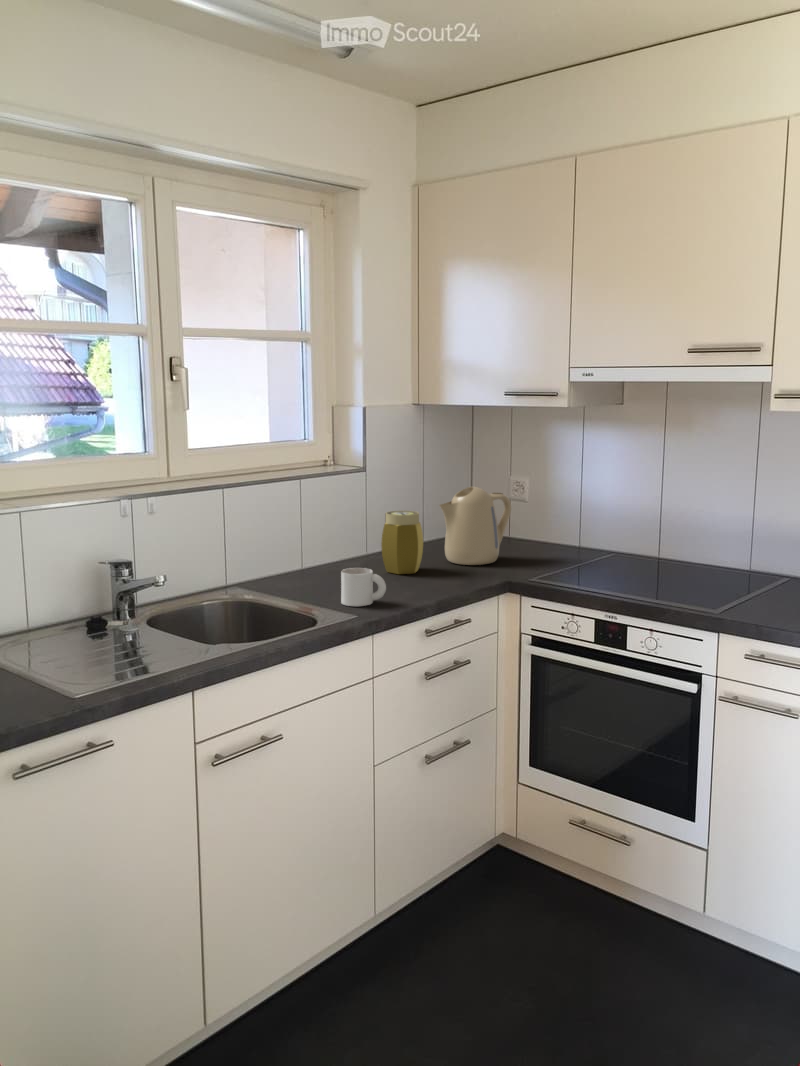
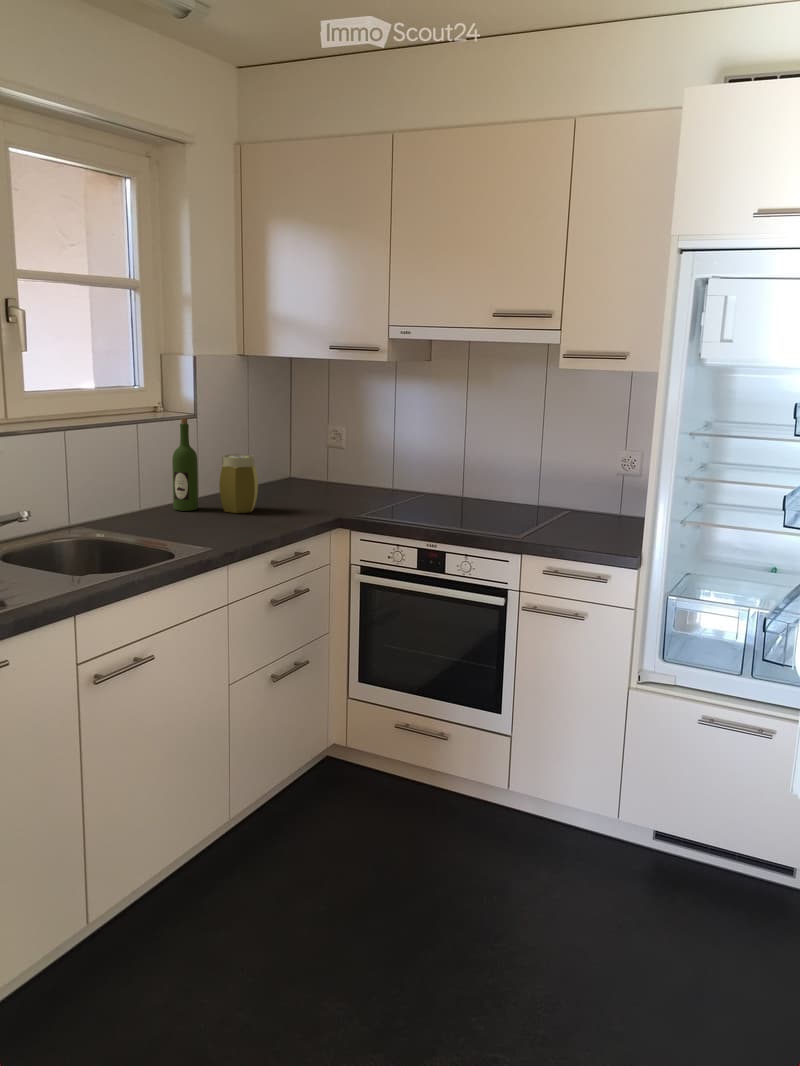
wine bottle: none [335,472,361,570] -> present [172,418,198,511]
kettle: present [440,487,511,565] -> none [270,433,335,504]
mug: present [341,568,386,606] -> none [192,505,235,540]

